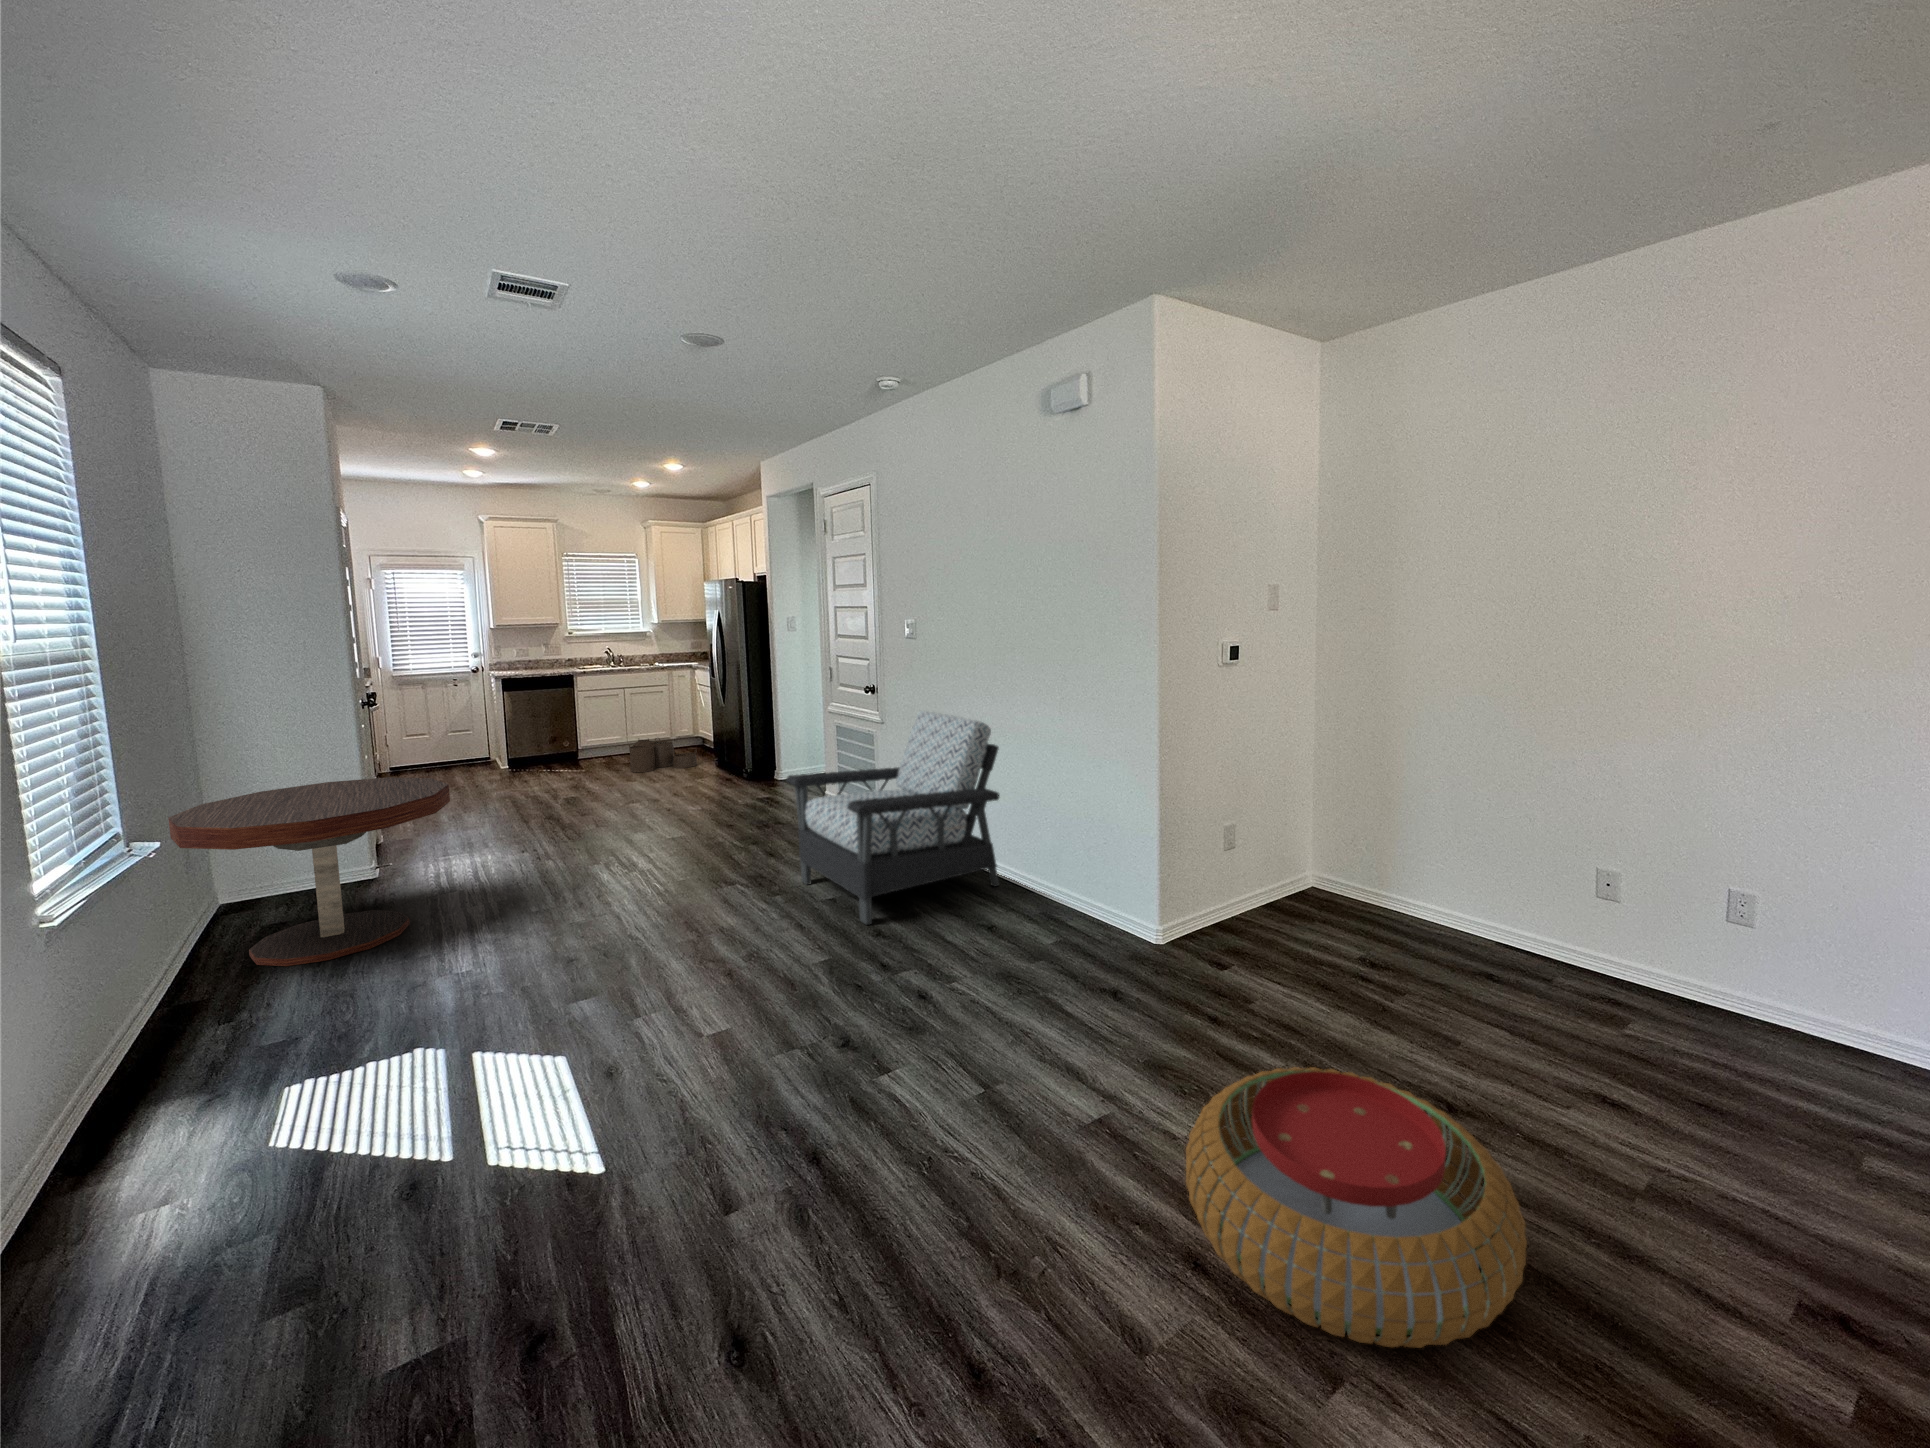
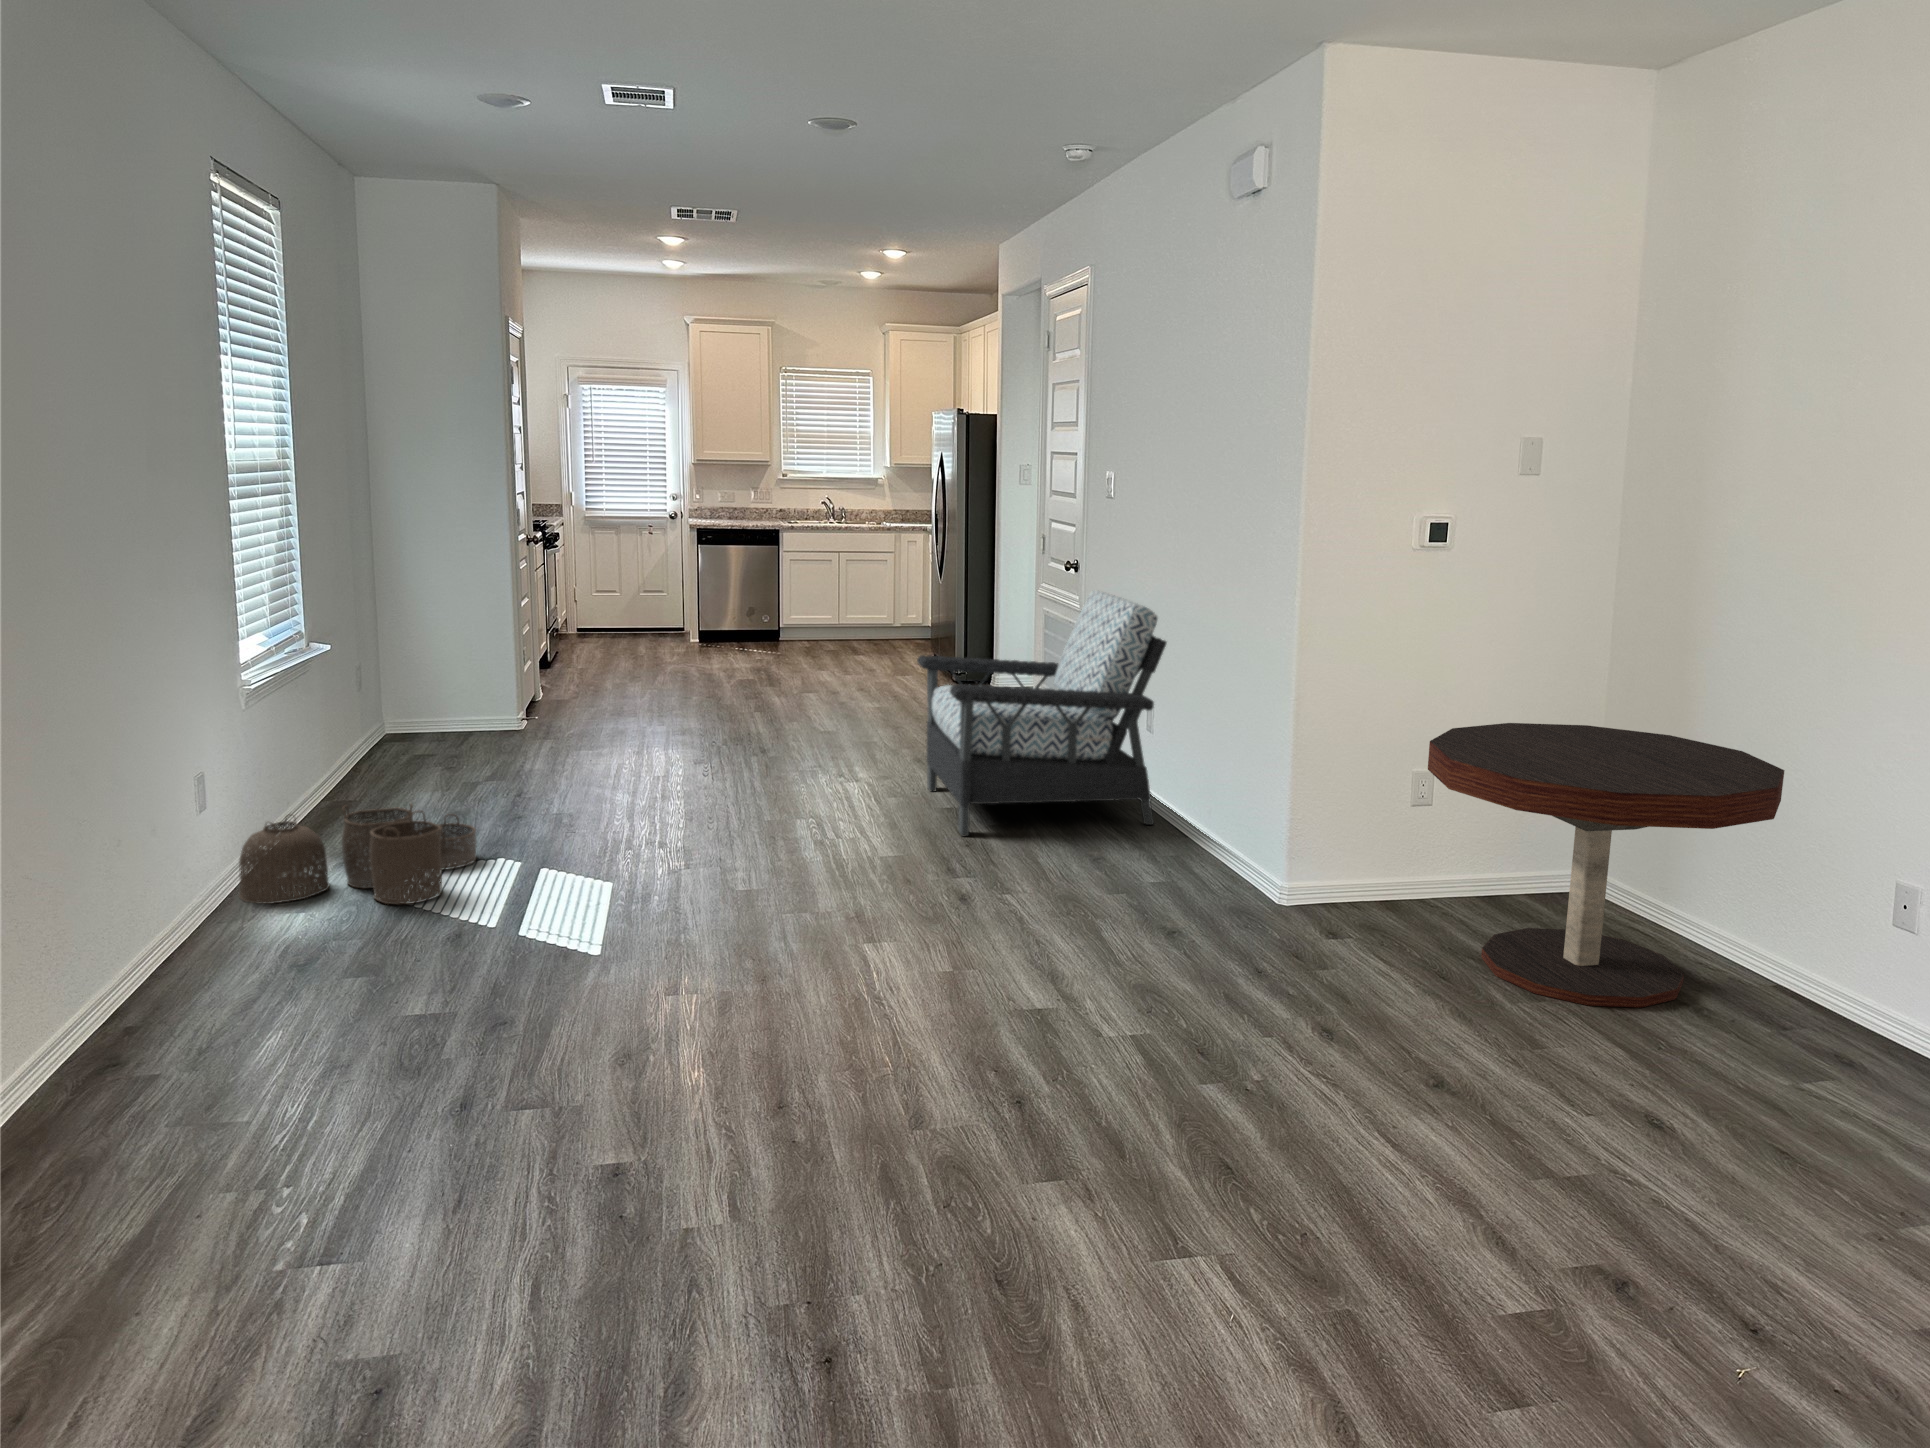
woven basket: present [628,738,697,772] -> present [239,804,476,904]
coffee table: present [168,777,450,966] -> present [1428,723,1784,1008]
pouf: present [1186,1067,1527,1348] -> none [1032,986,1377,1217]

